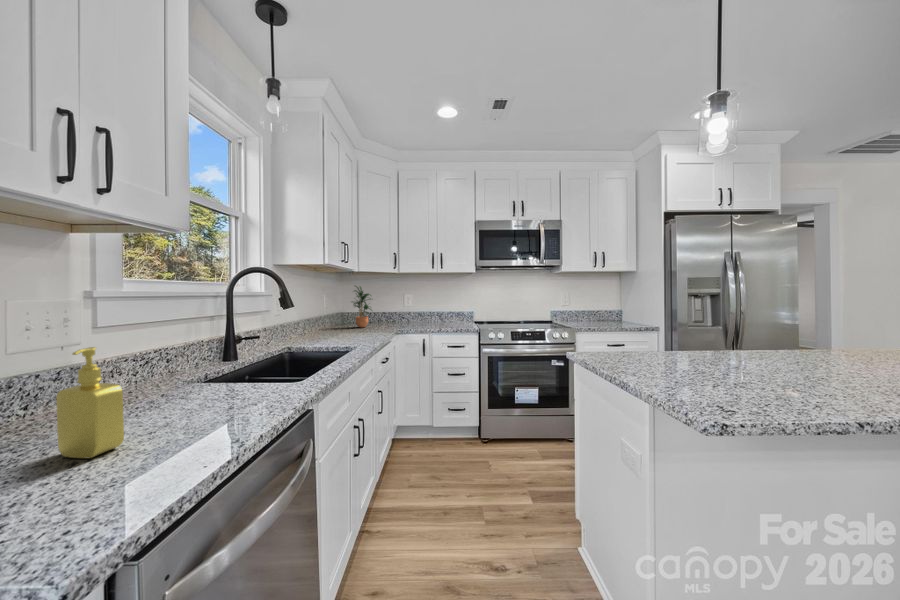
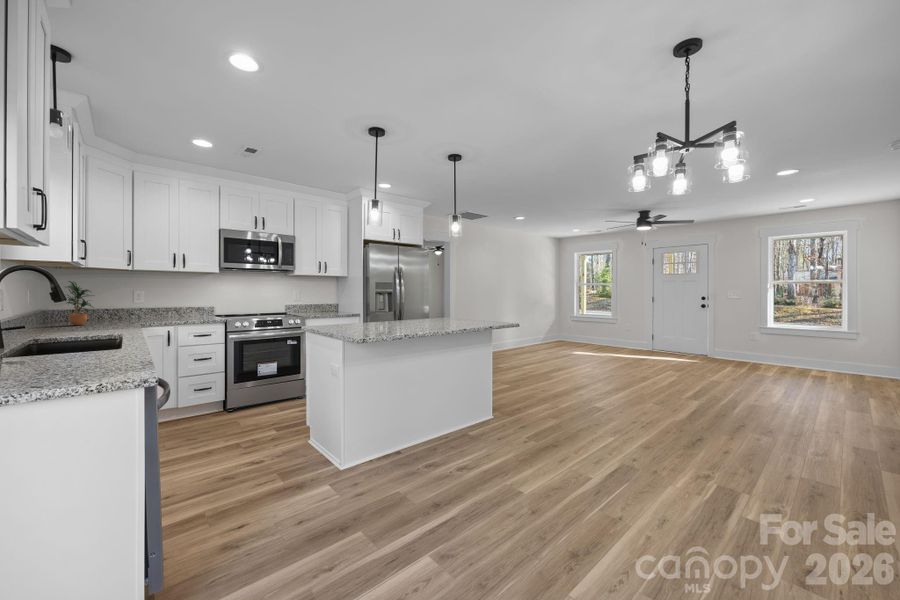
soap dispenser: present [56,347,124,458] -> none [27,309,68,369]

